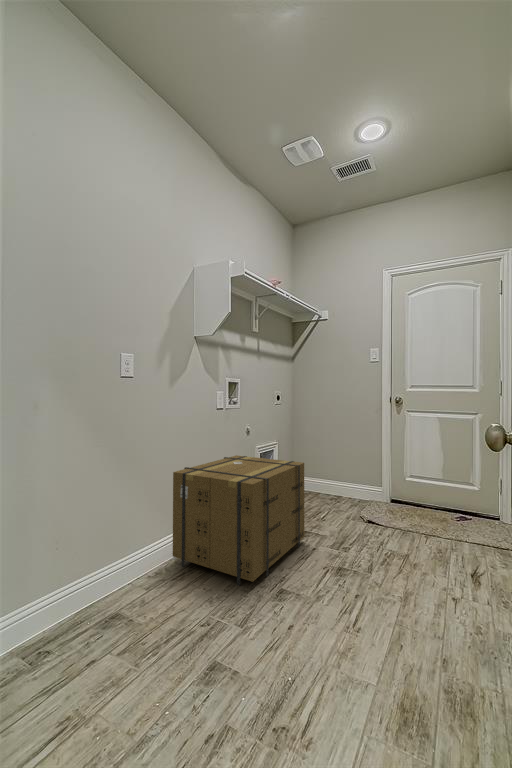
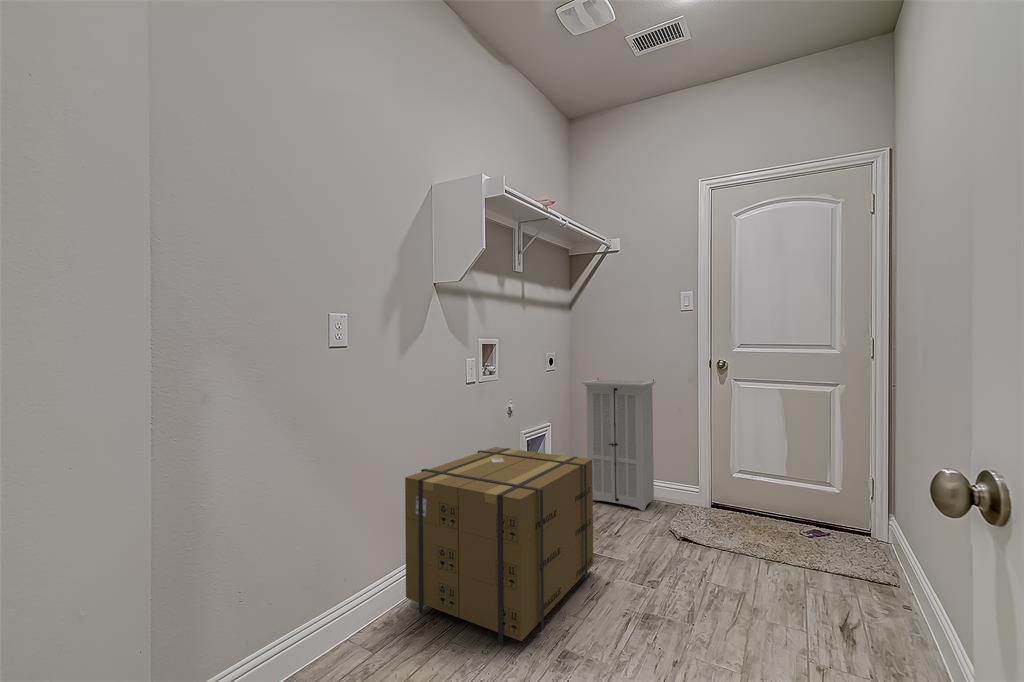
storage cabinet: none [299,410,352,505] -> present [582,379,656,511]

